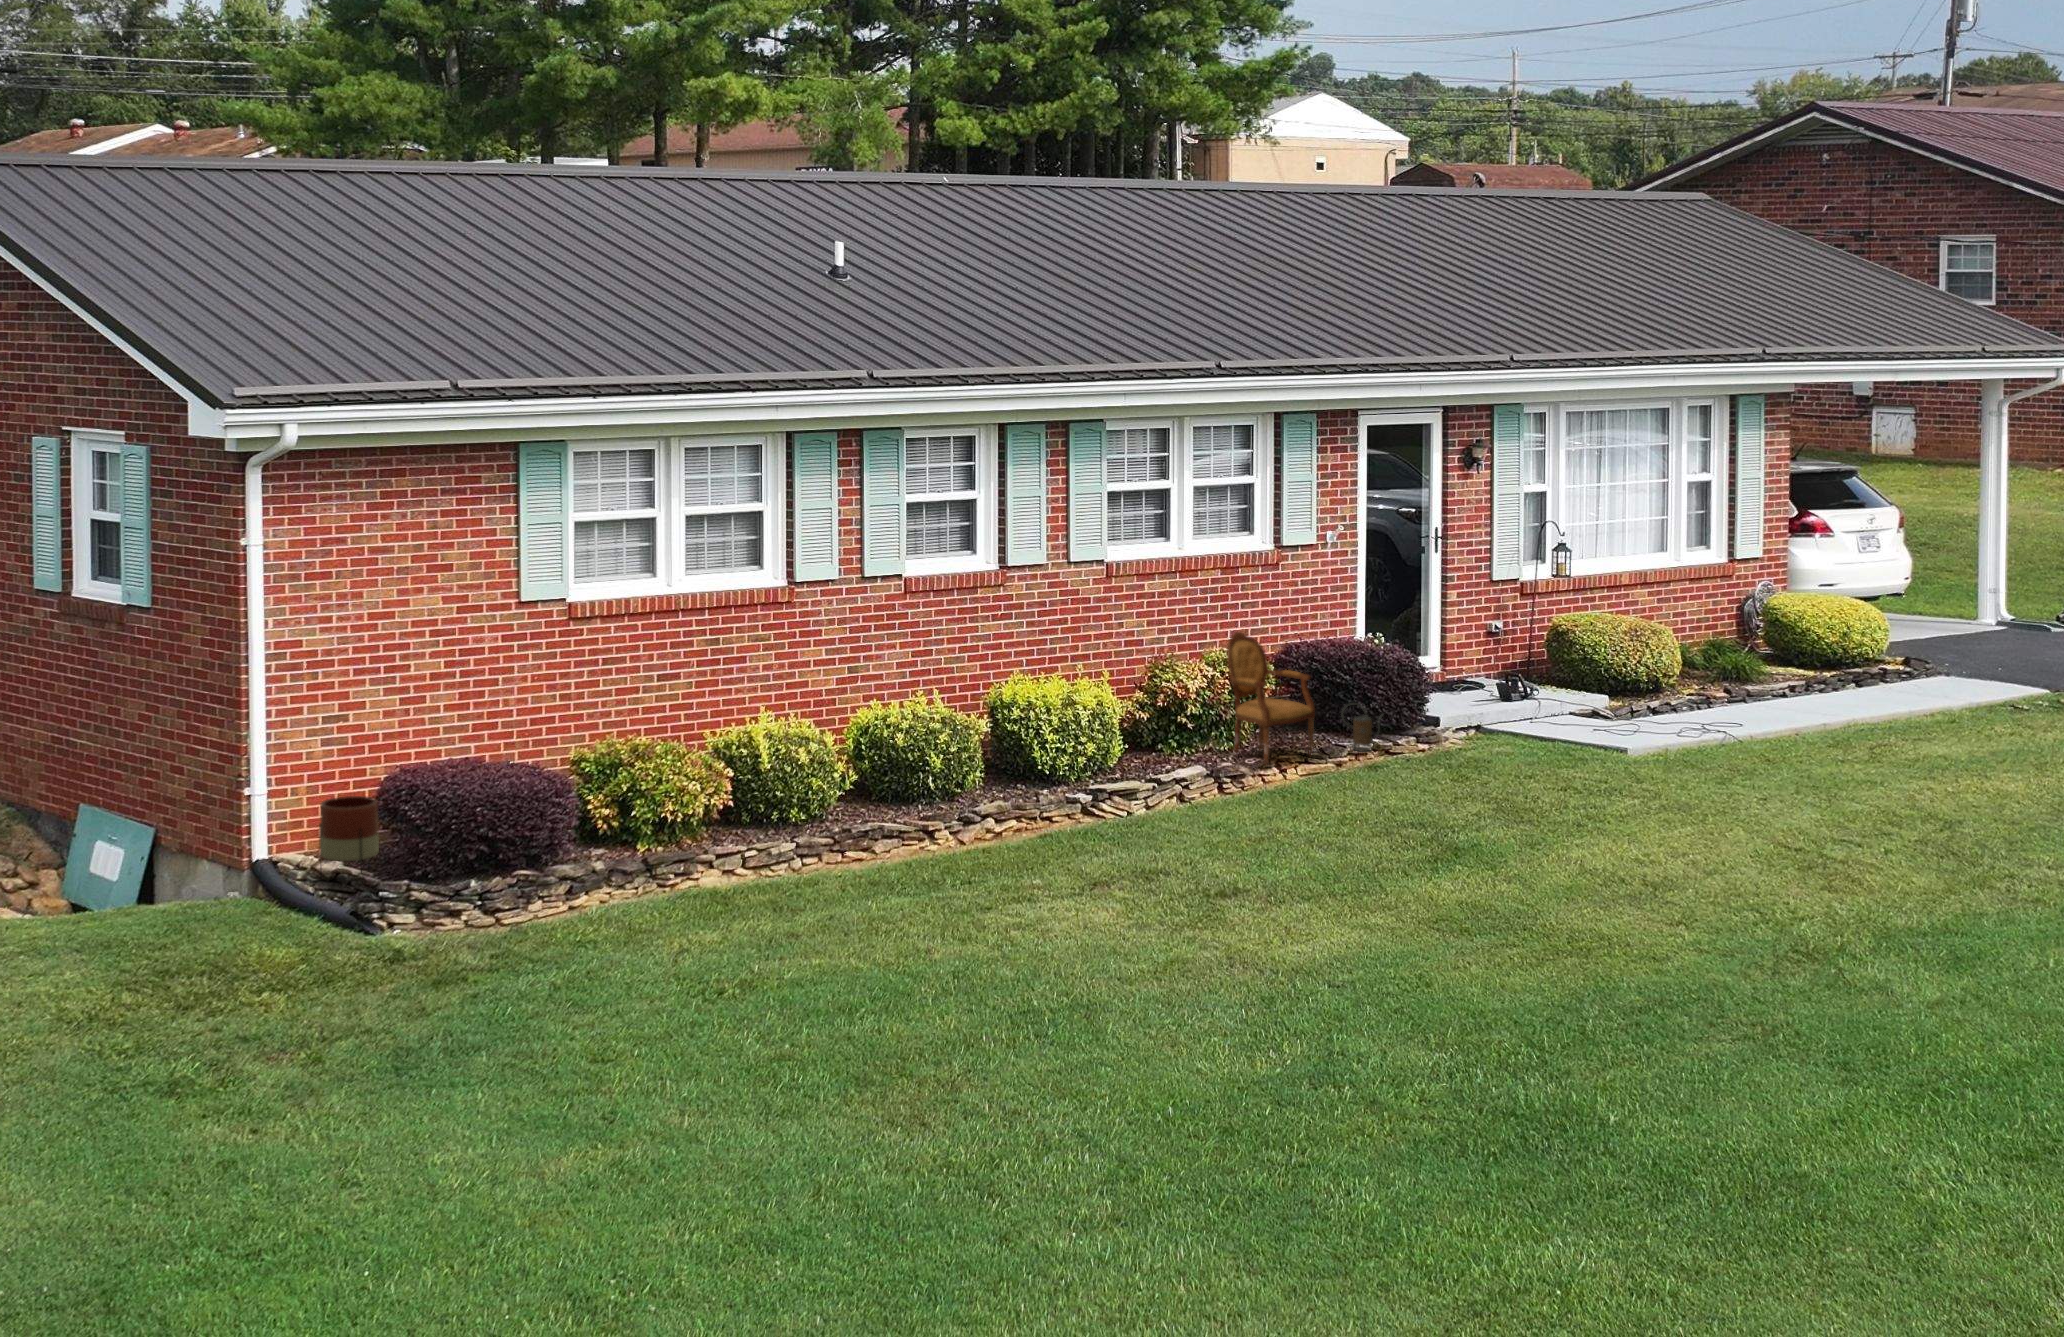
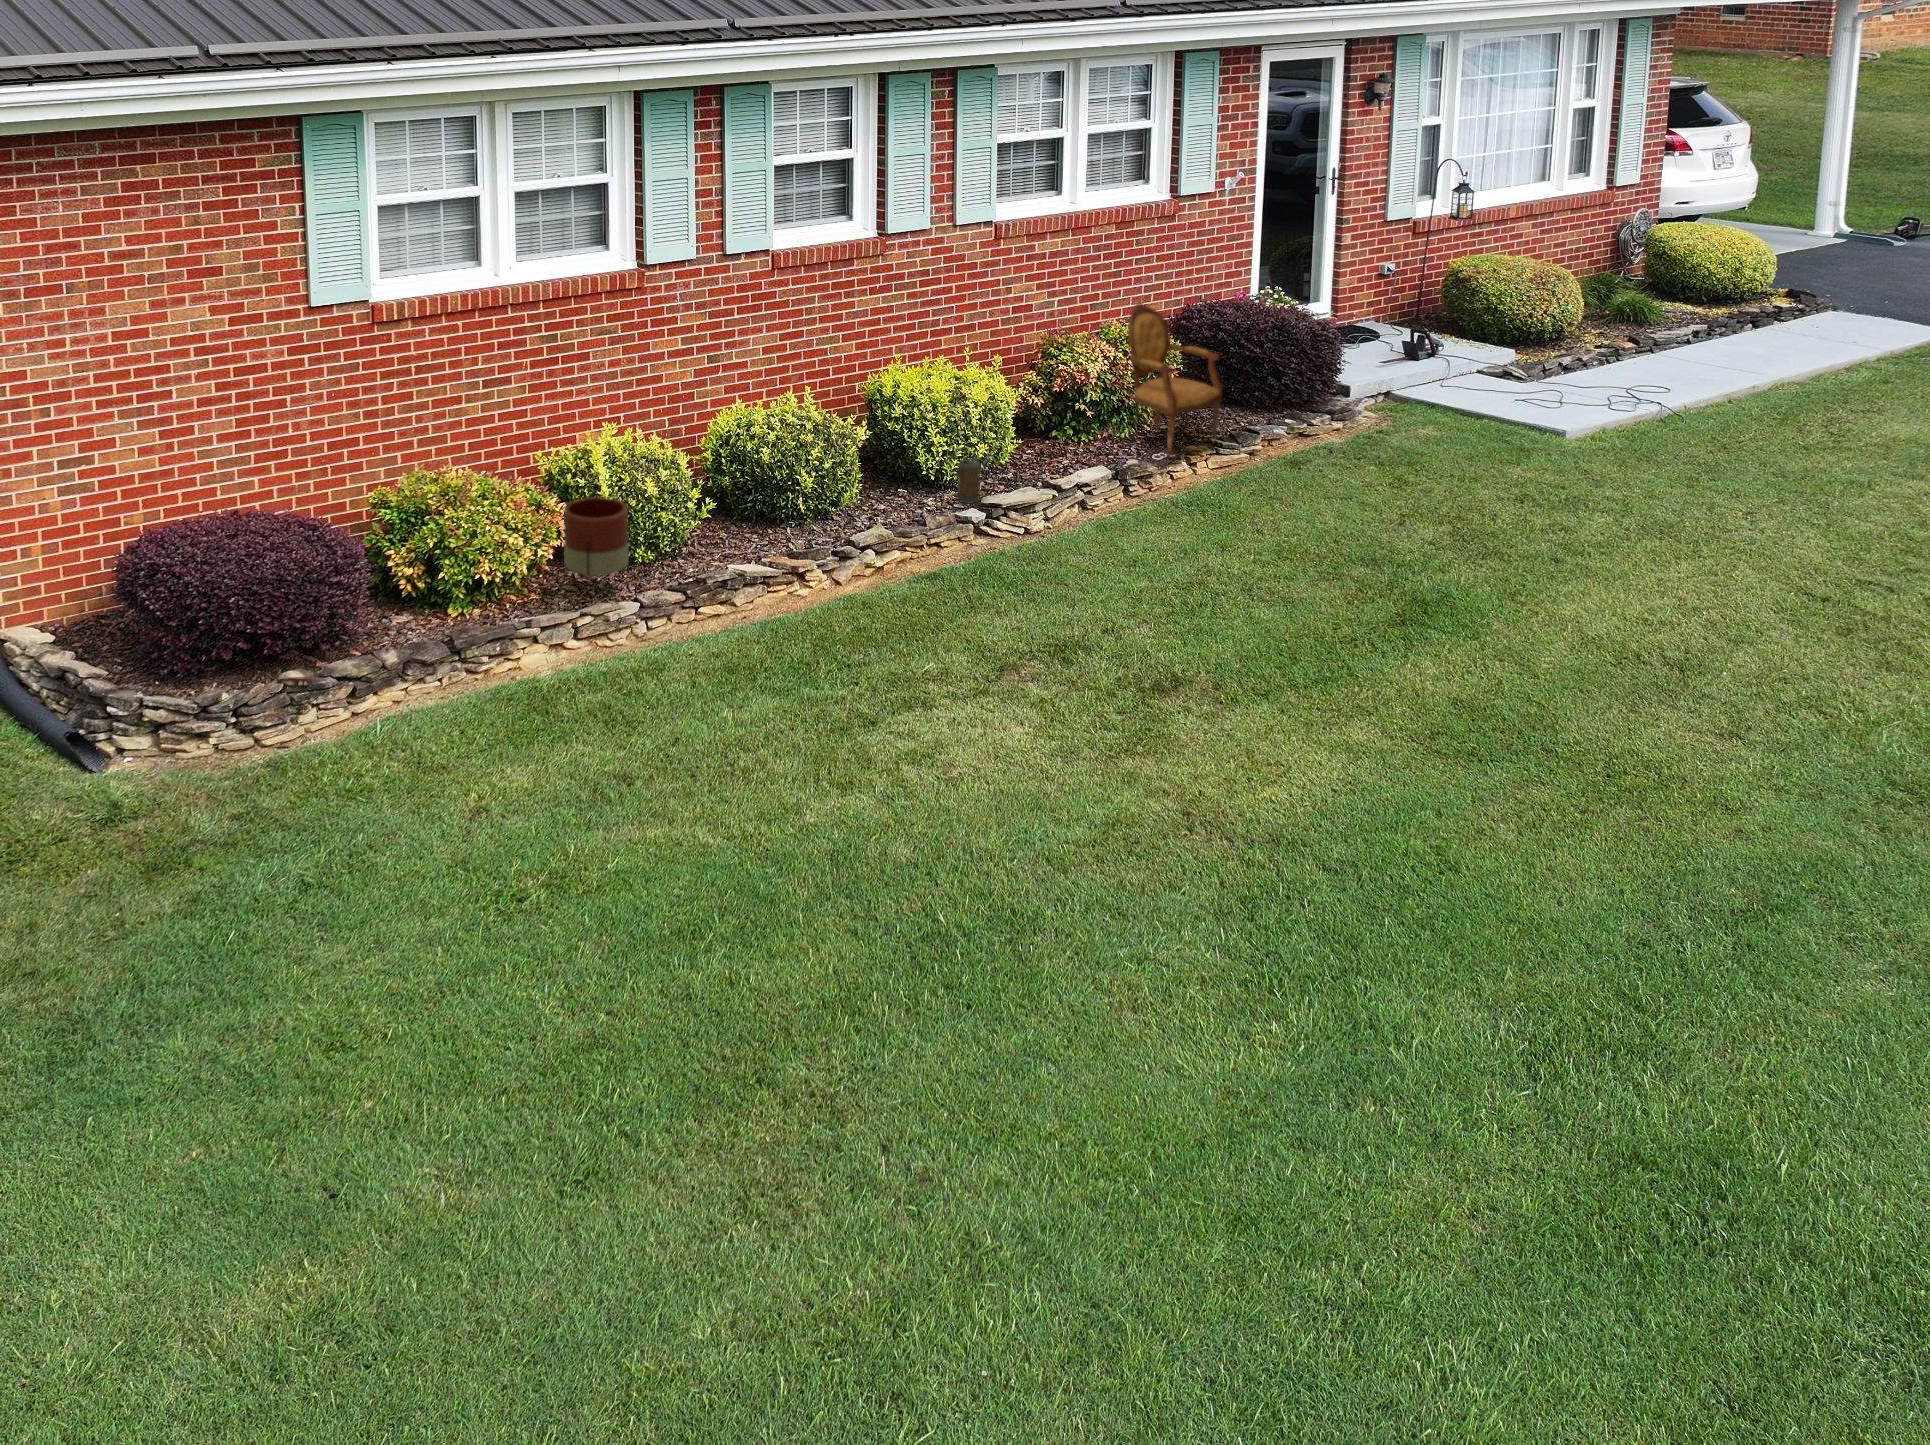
watering can: present [1342,703,1383,751] -> present [949,447,990,504]
planter: present [319,796,379,865] -> present [564,497,629,584]

